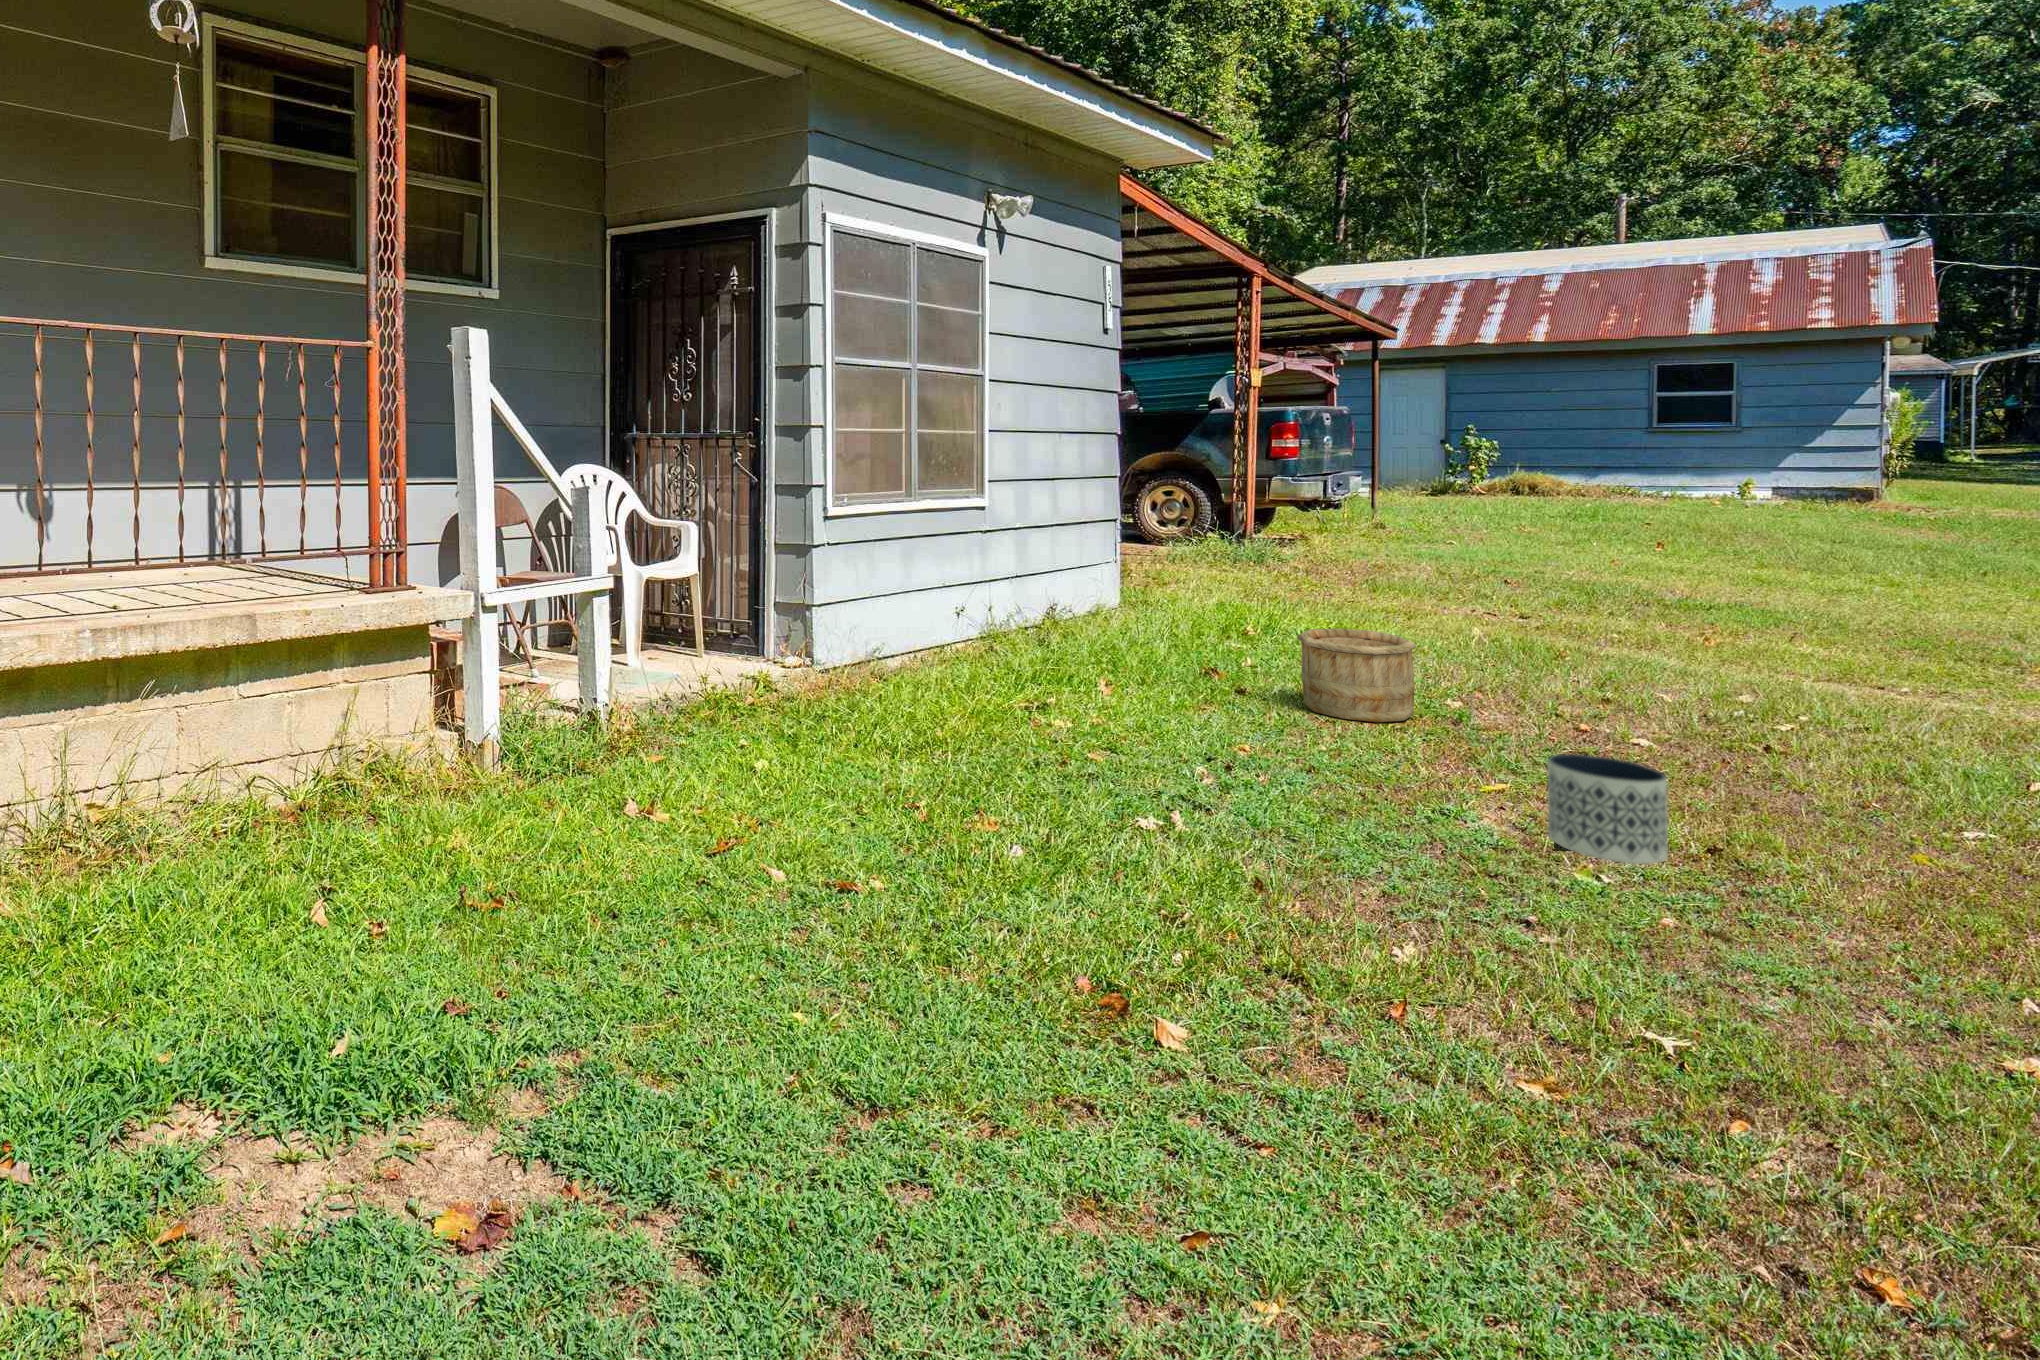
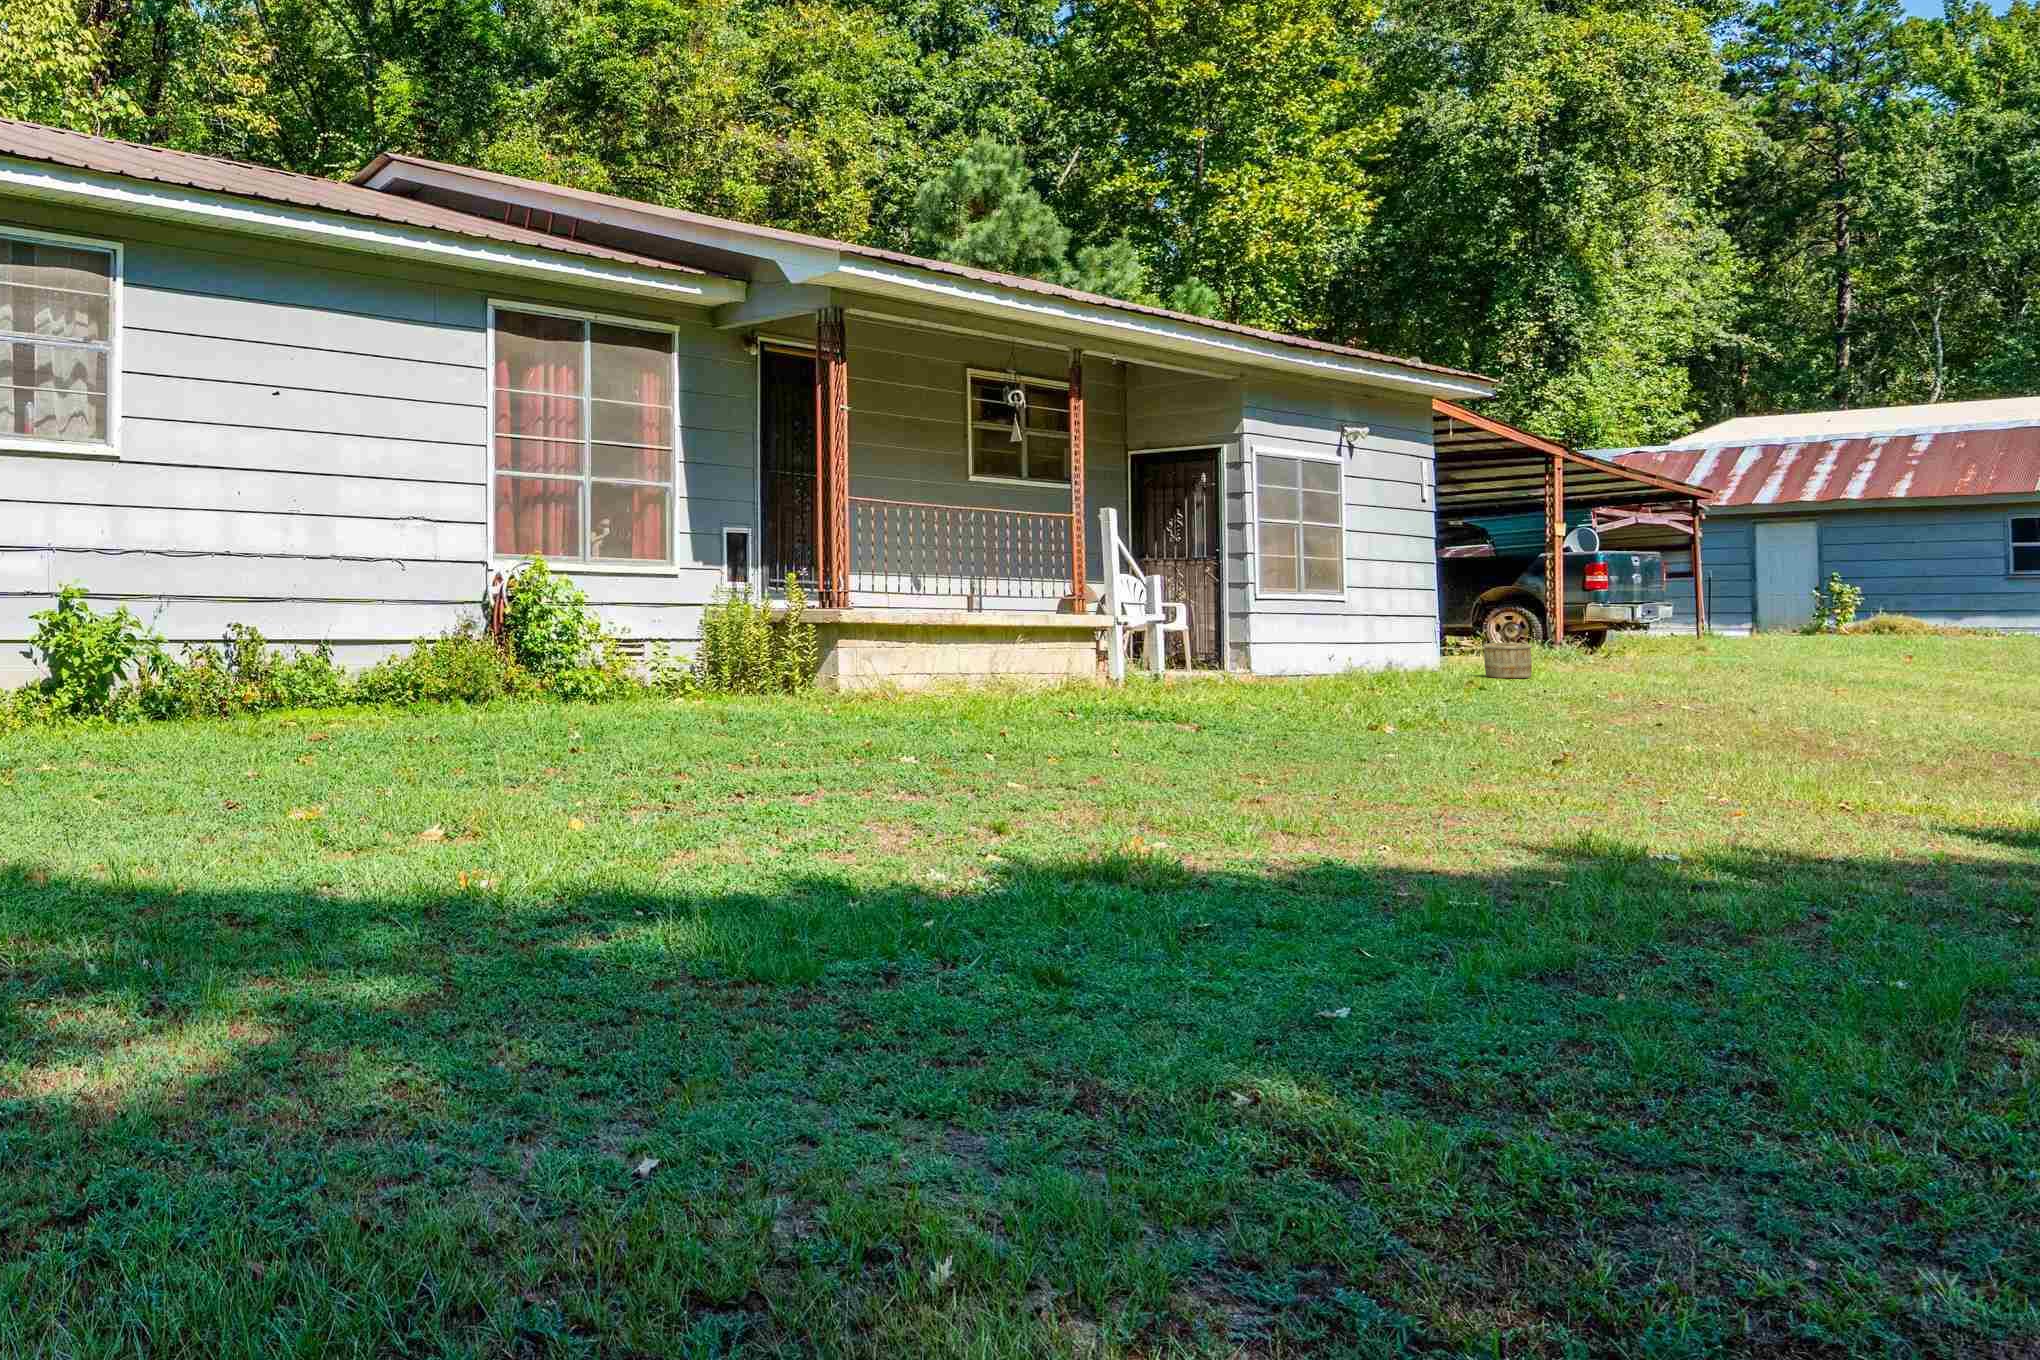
planter: present [1547,754,1668,865] -> none [1532,661,1567,691]

